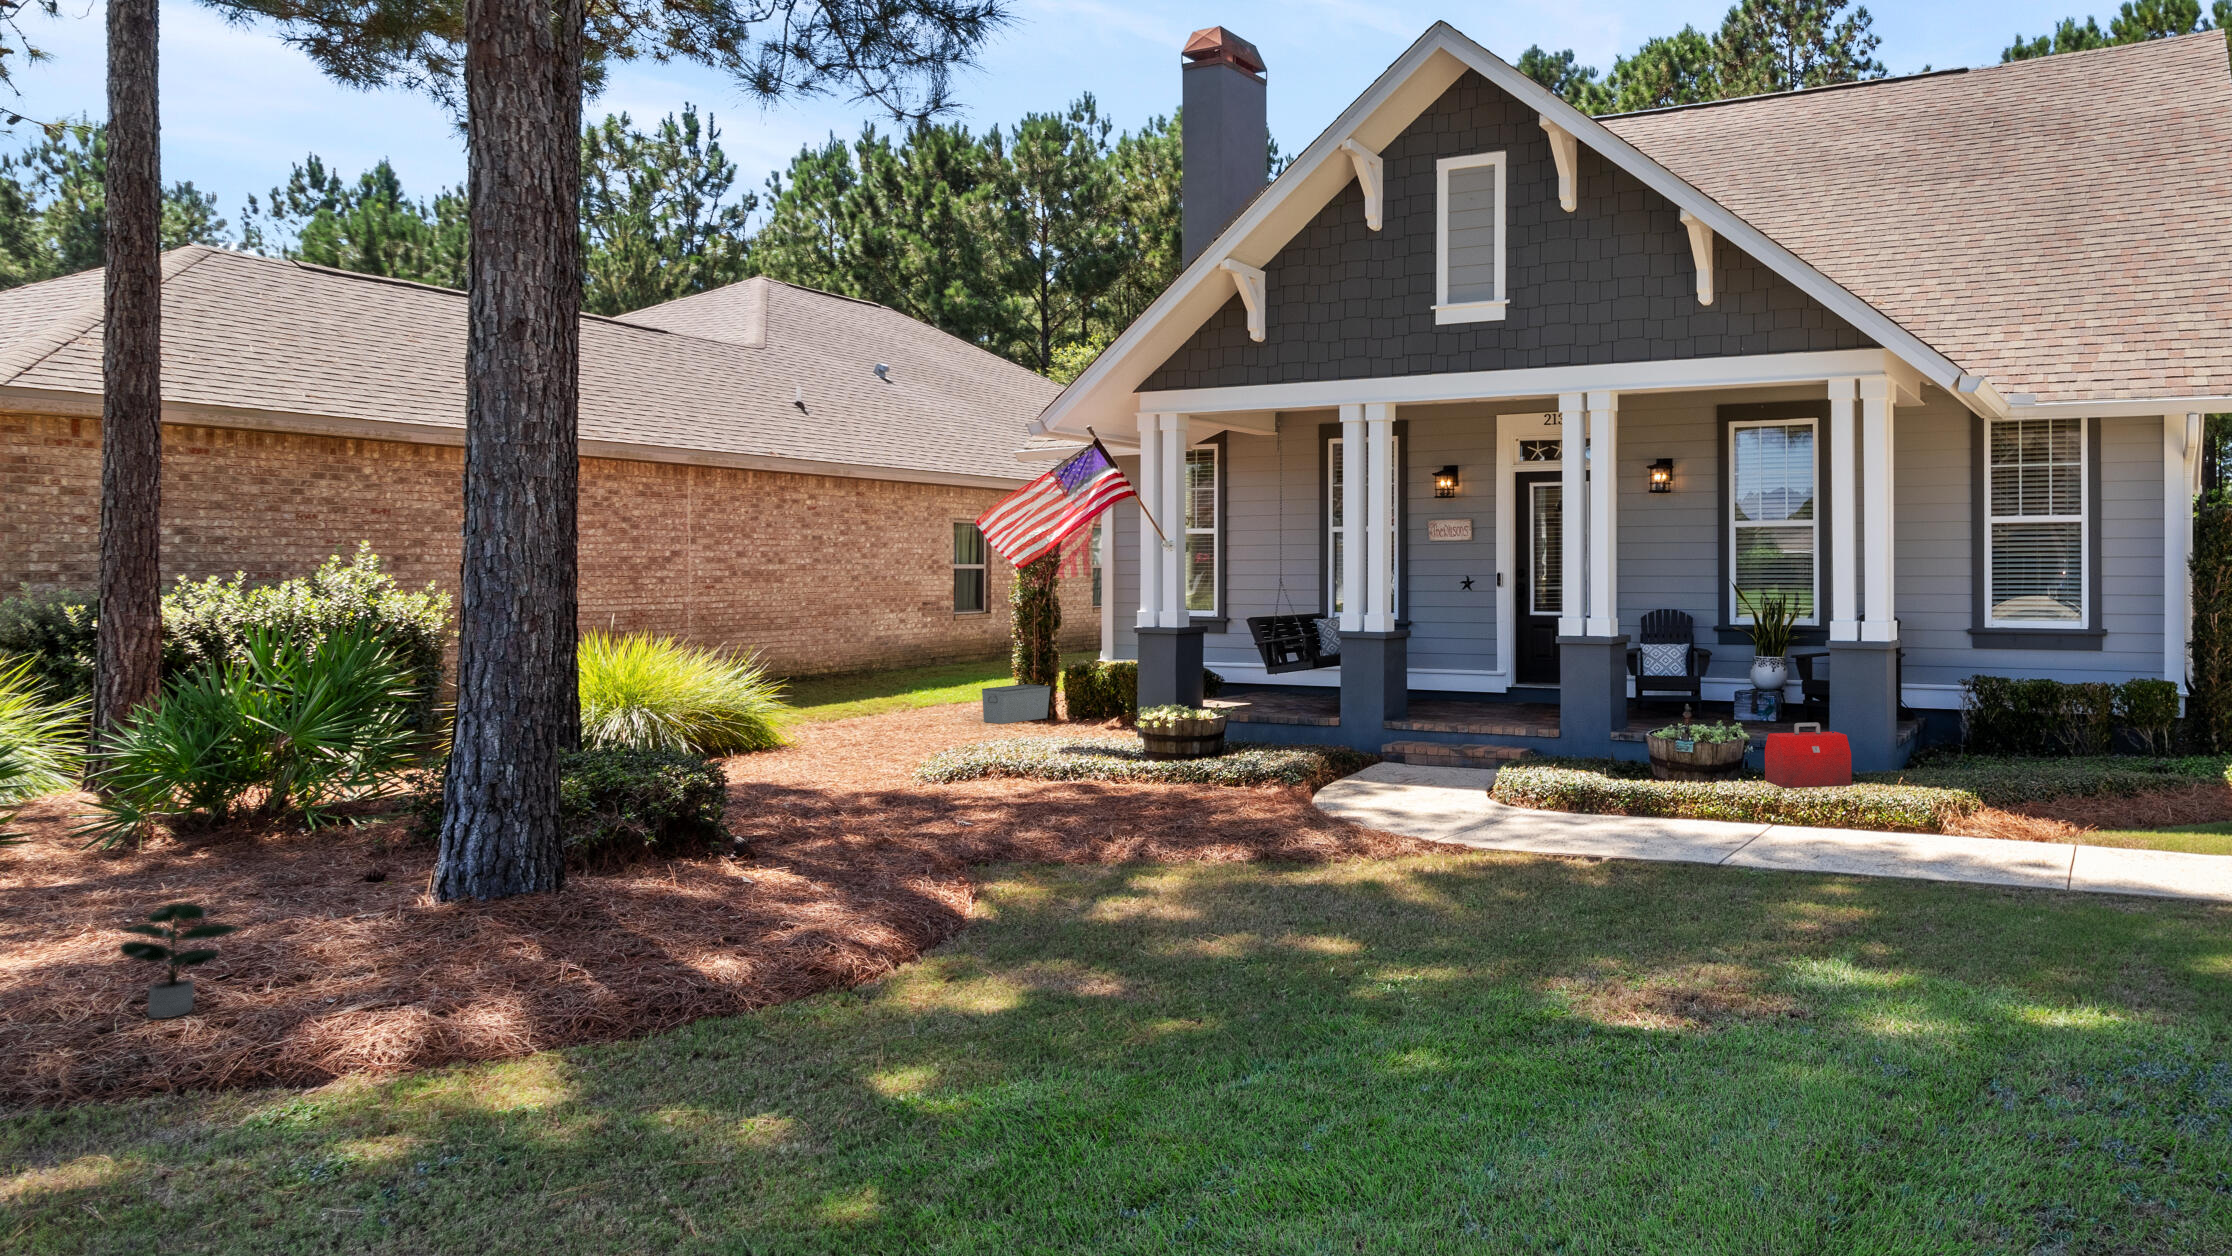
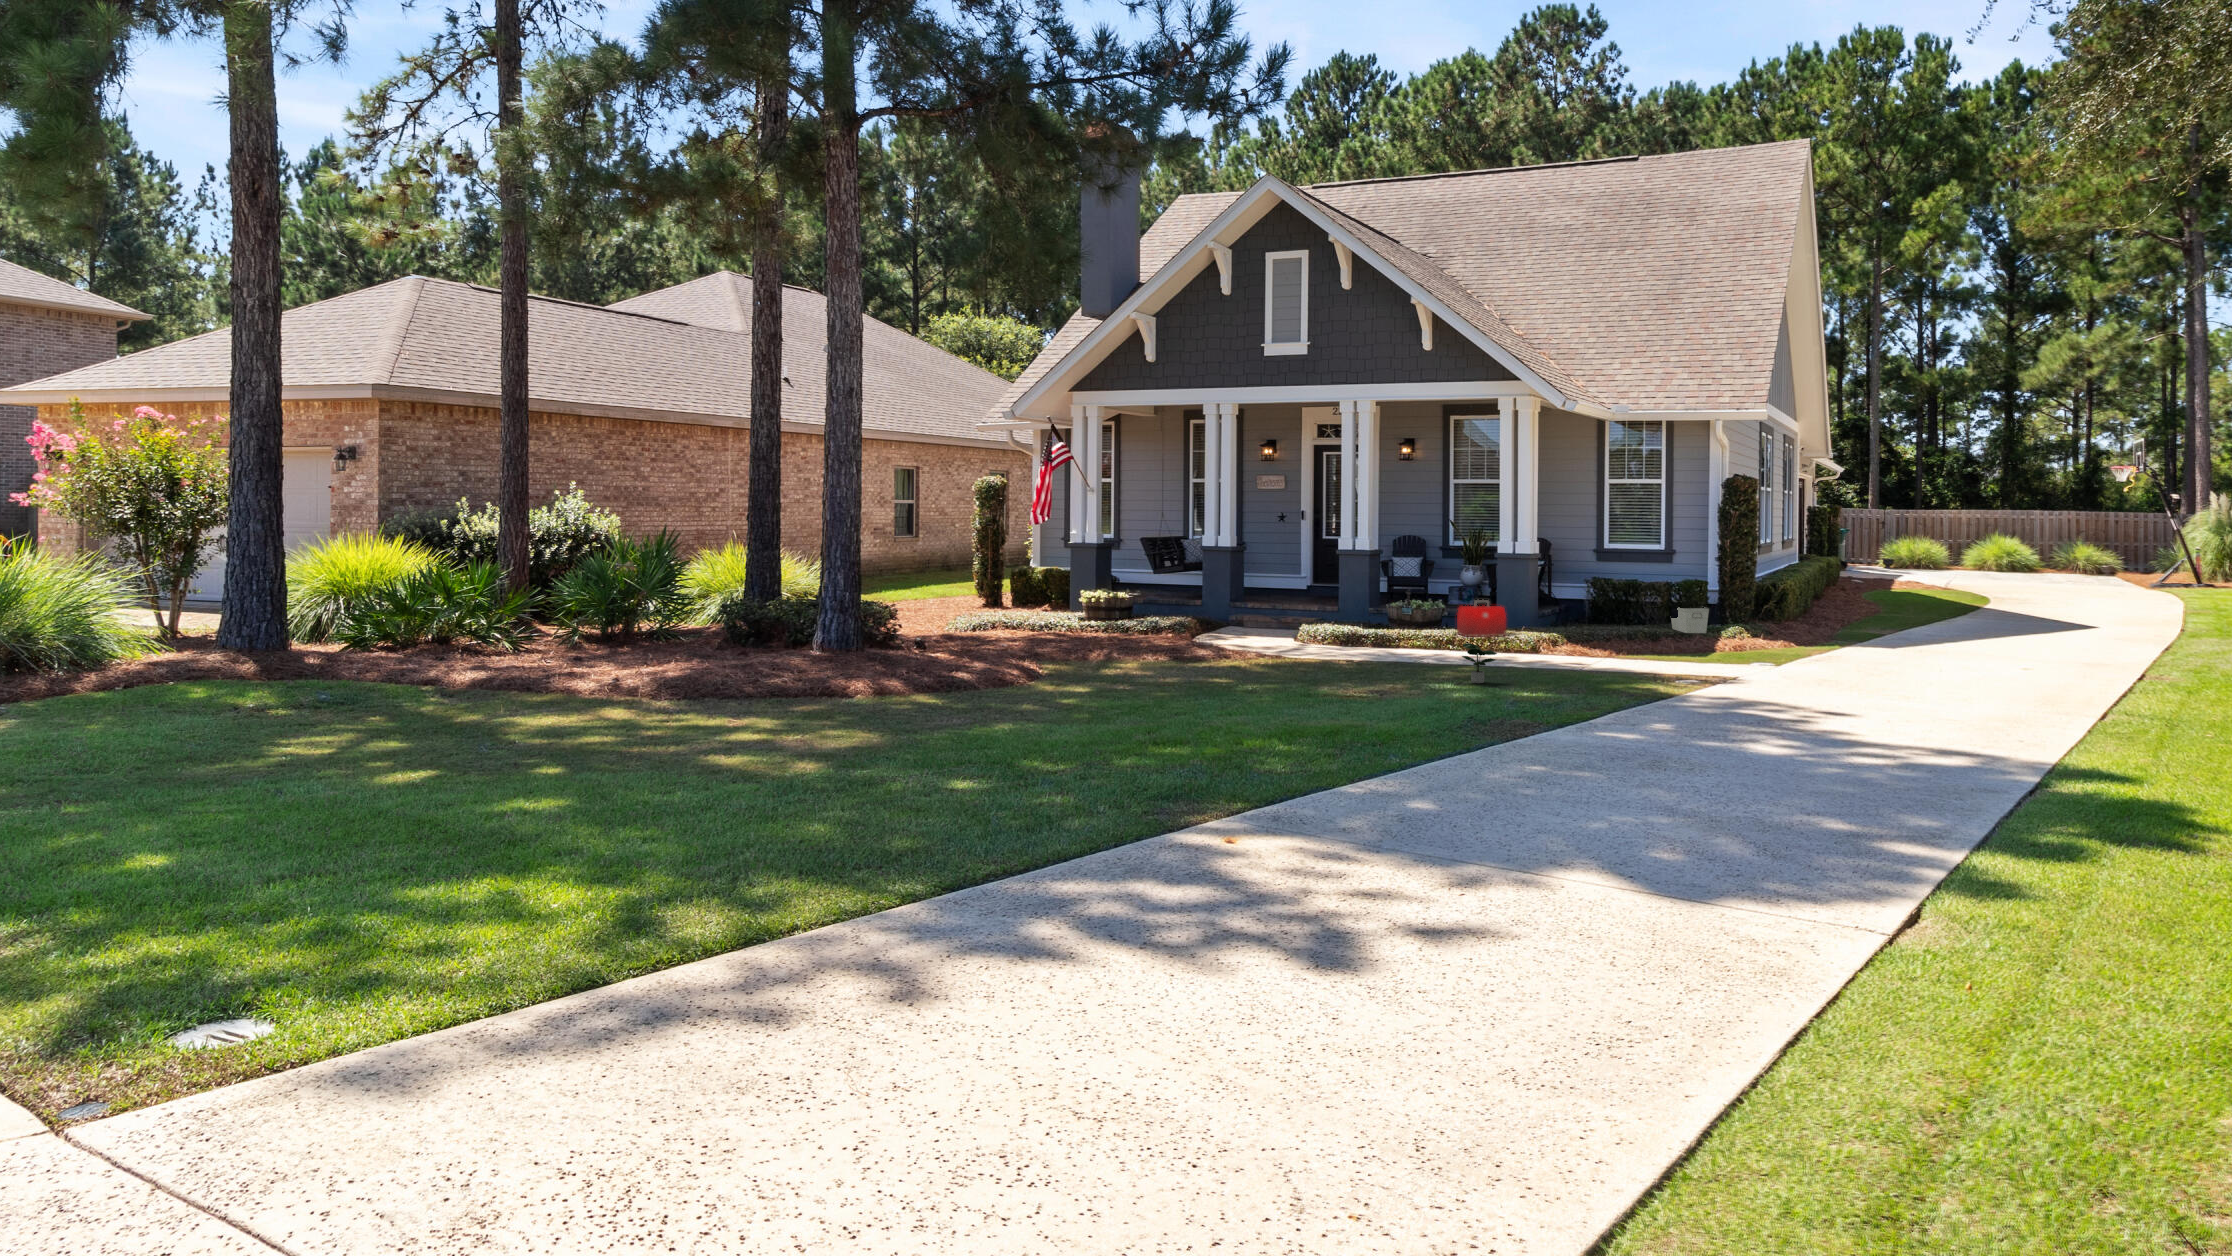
storage bin: present [982,684,1051,724] -> present [1671,607,1709,633]
potted plant: present [120,903,243,1018] -> present [1462,643,1497,683]

